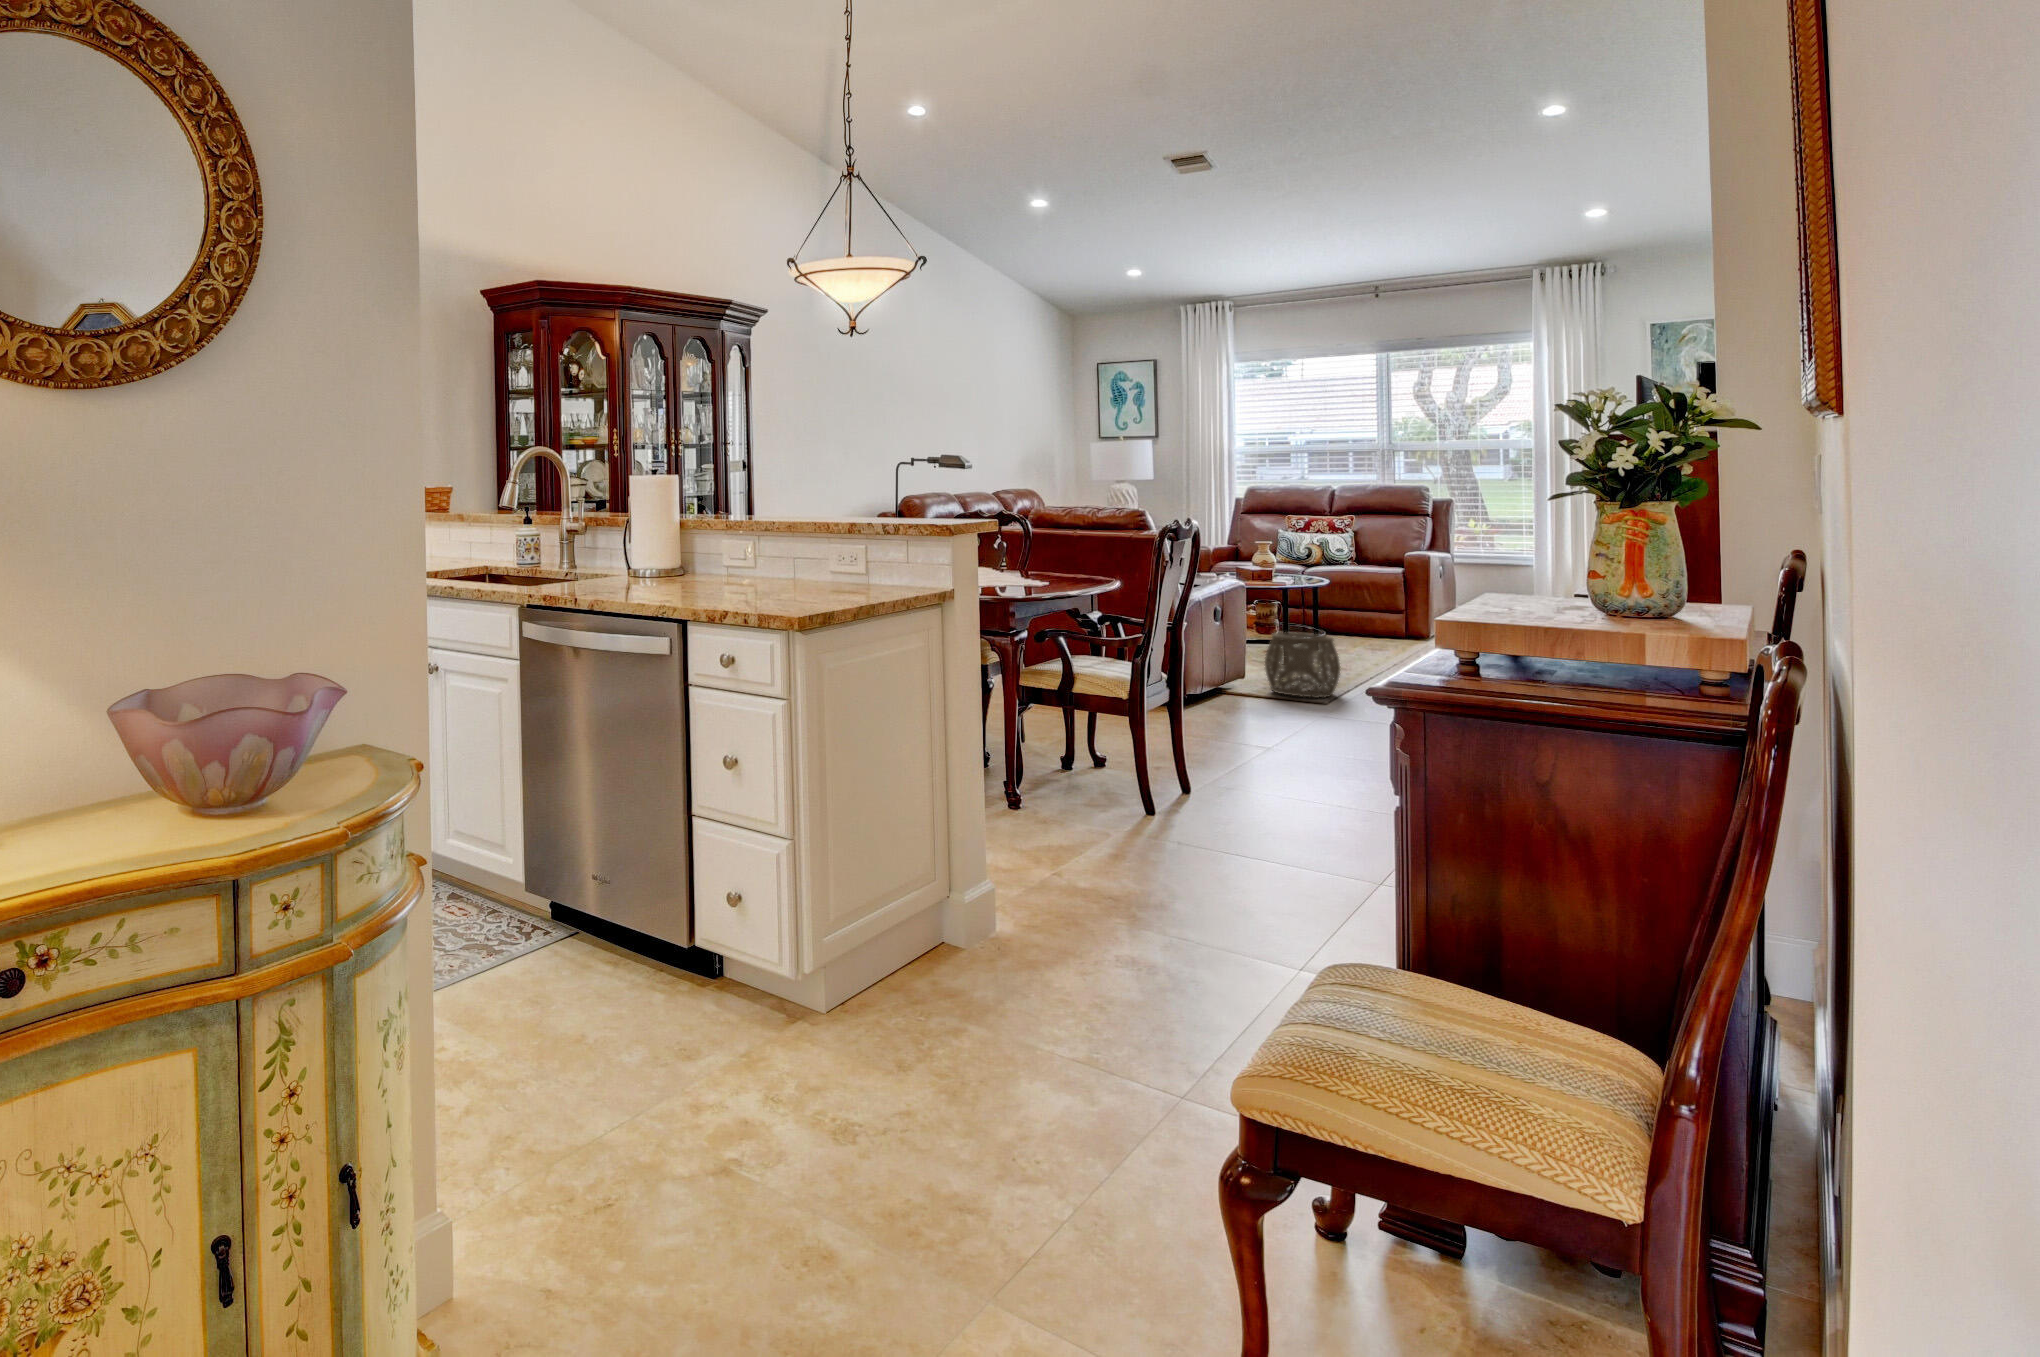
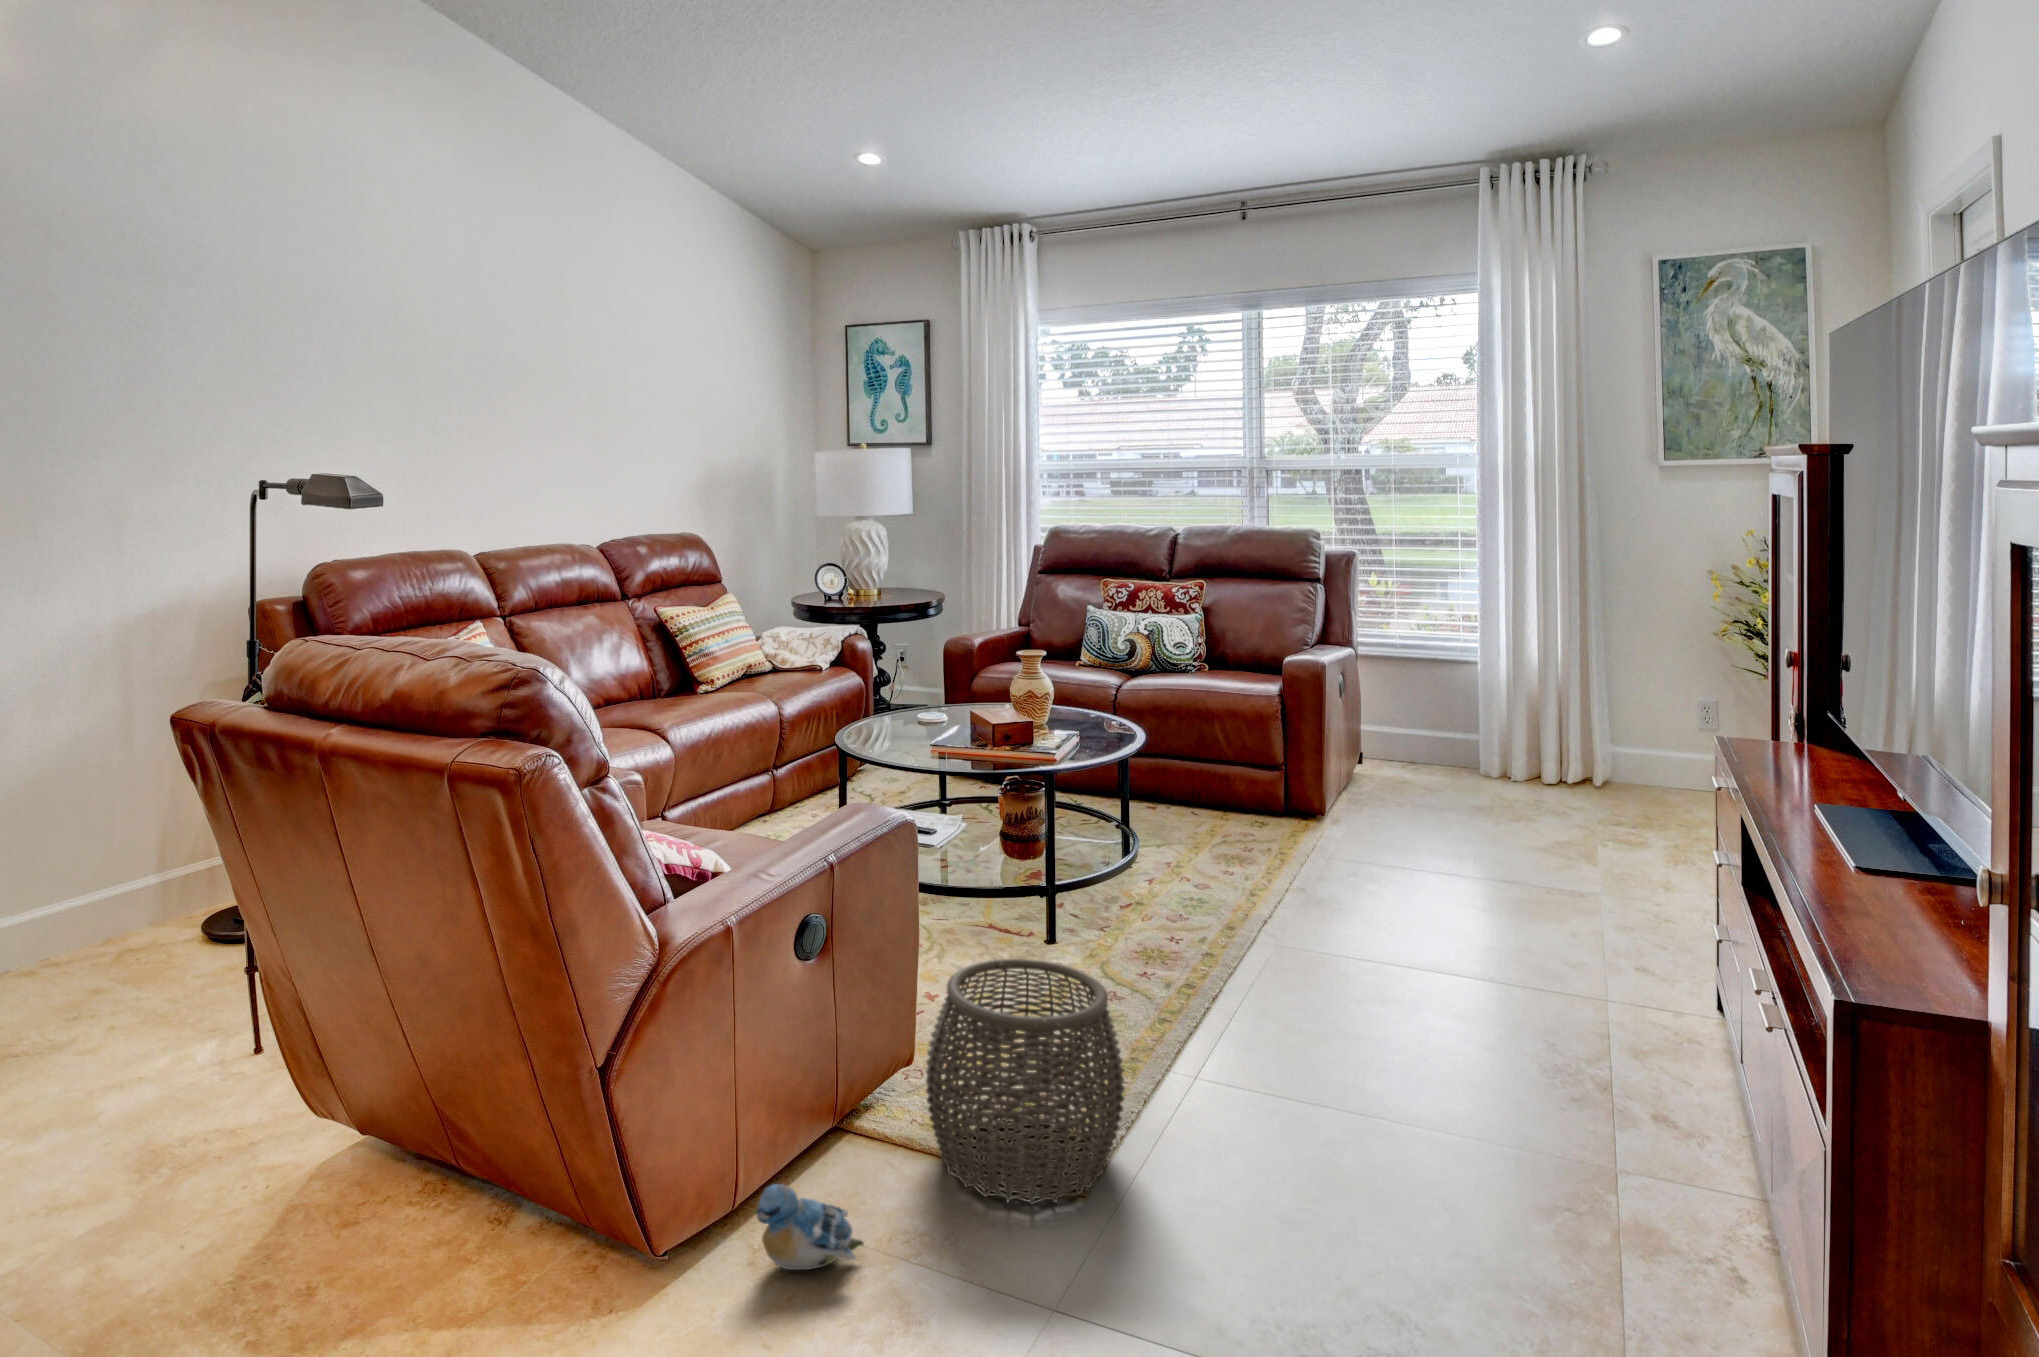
plush toy: none [1221,678,1256,703] -> present [754,1184,864,1270]

